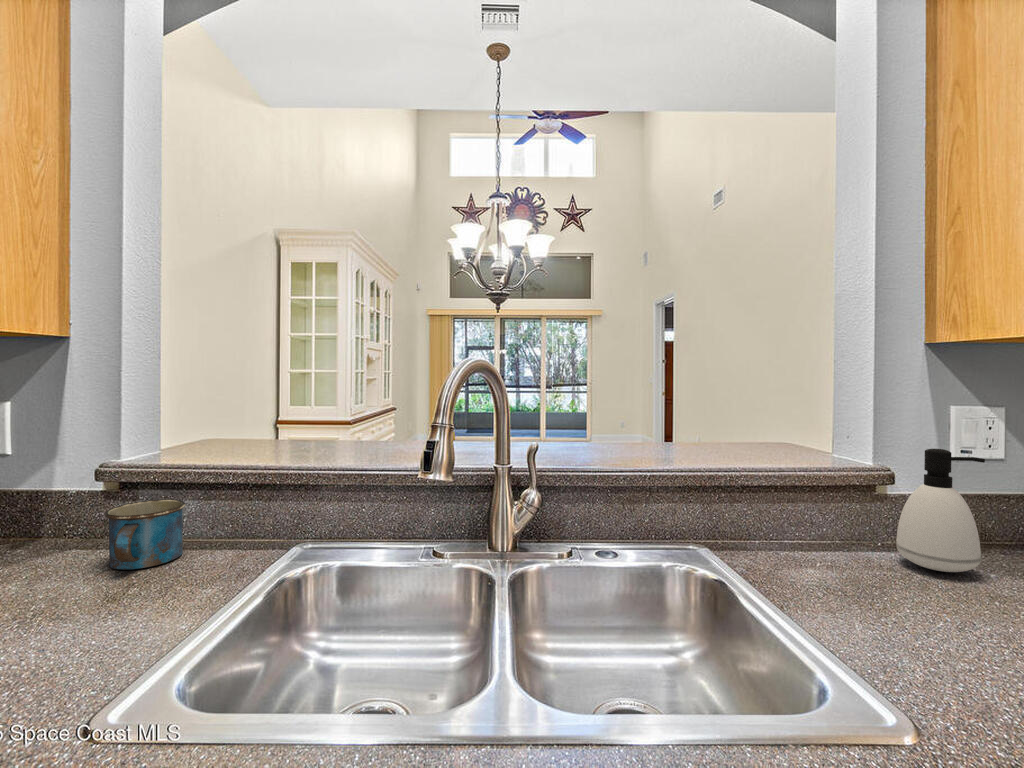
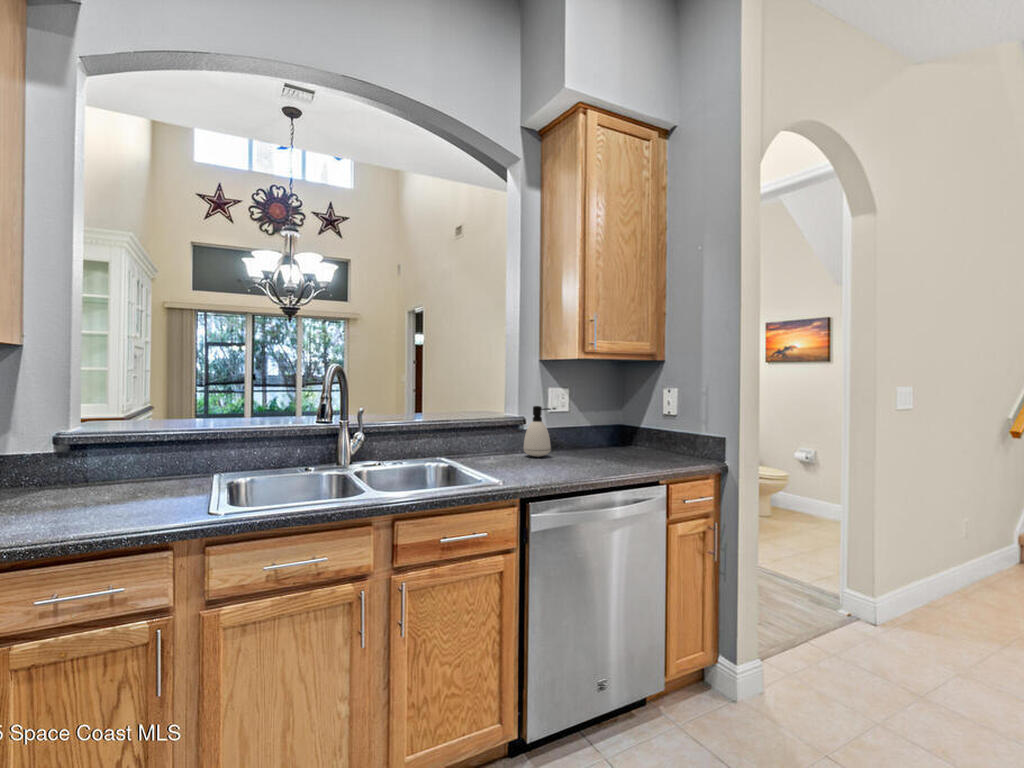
mug: present [105,499,186,569] -> none [91,452,142,491]

